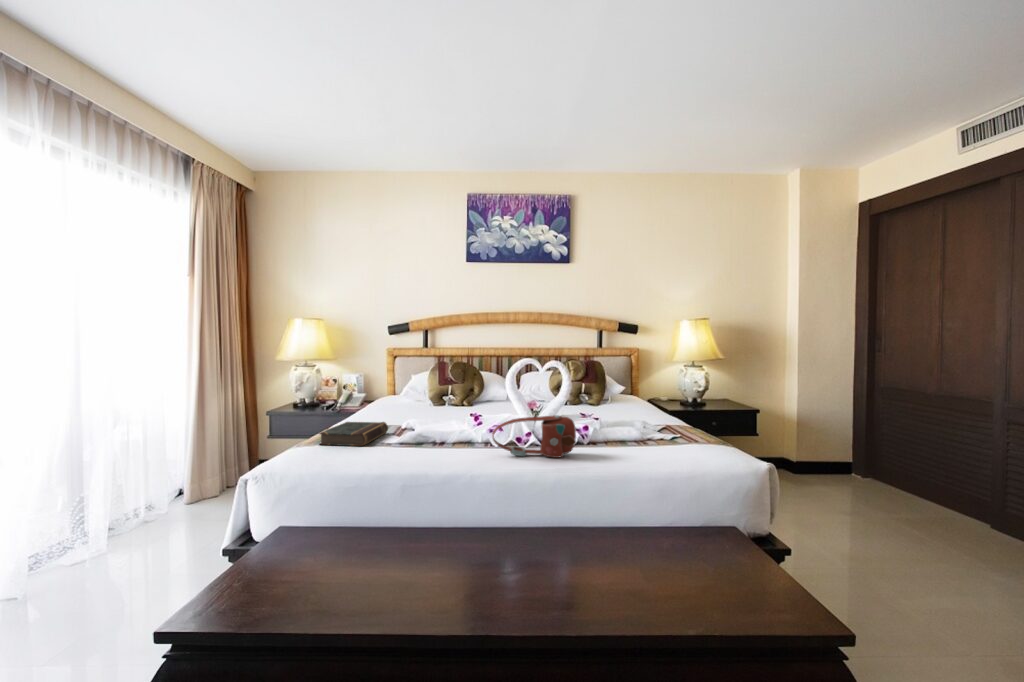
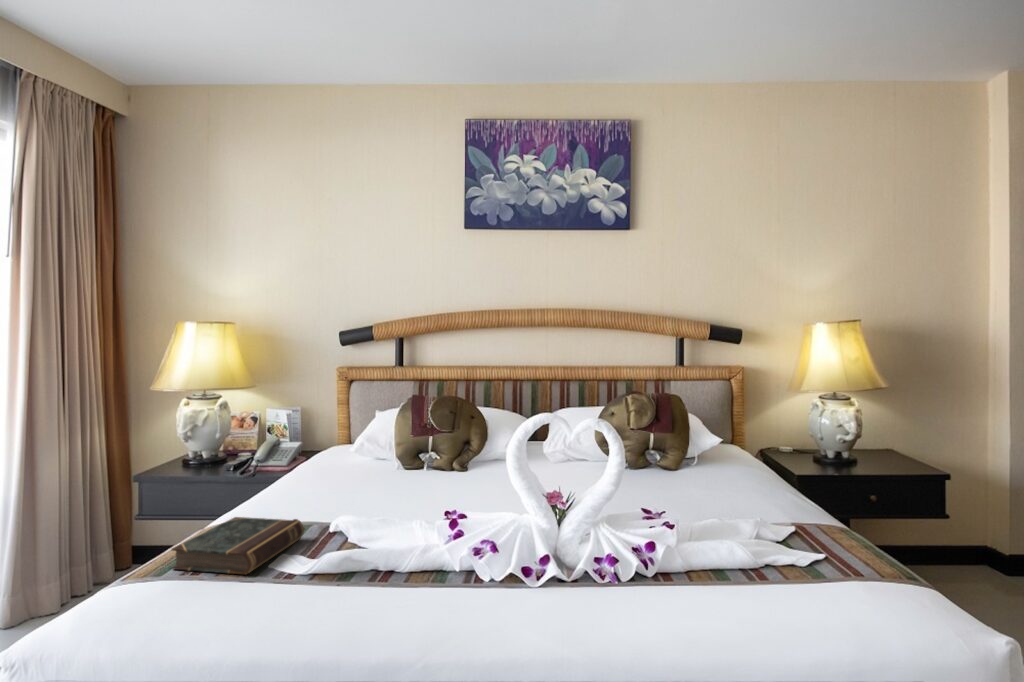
handbag: present [492,415,576,458] -> none [474,535,634,618]

